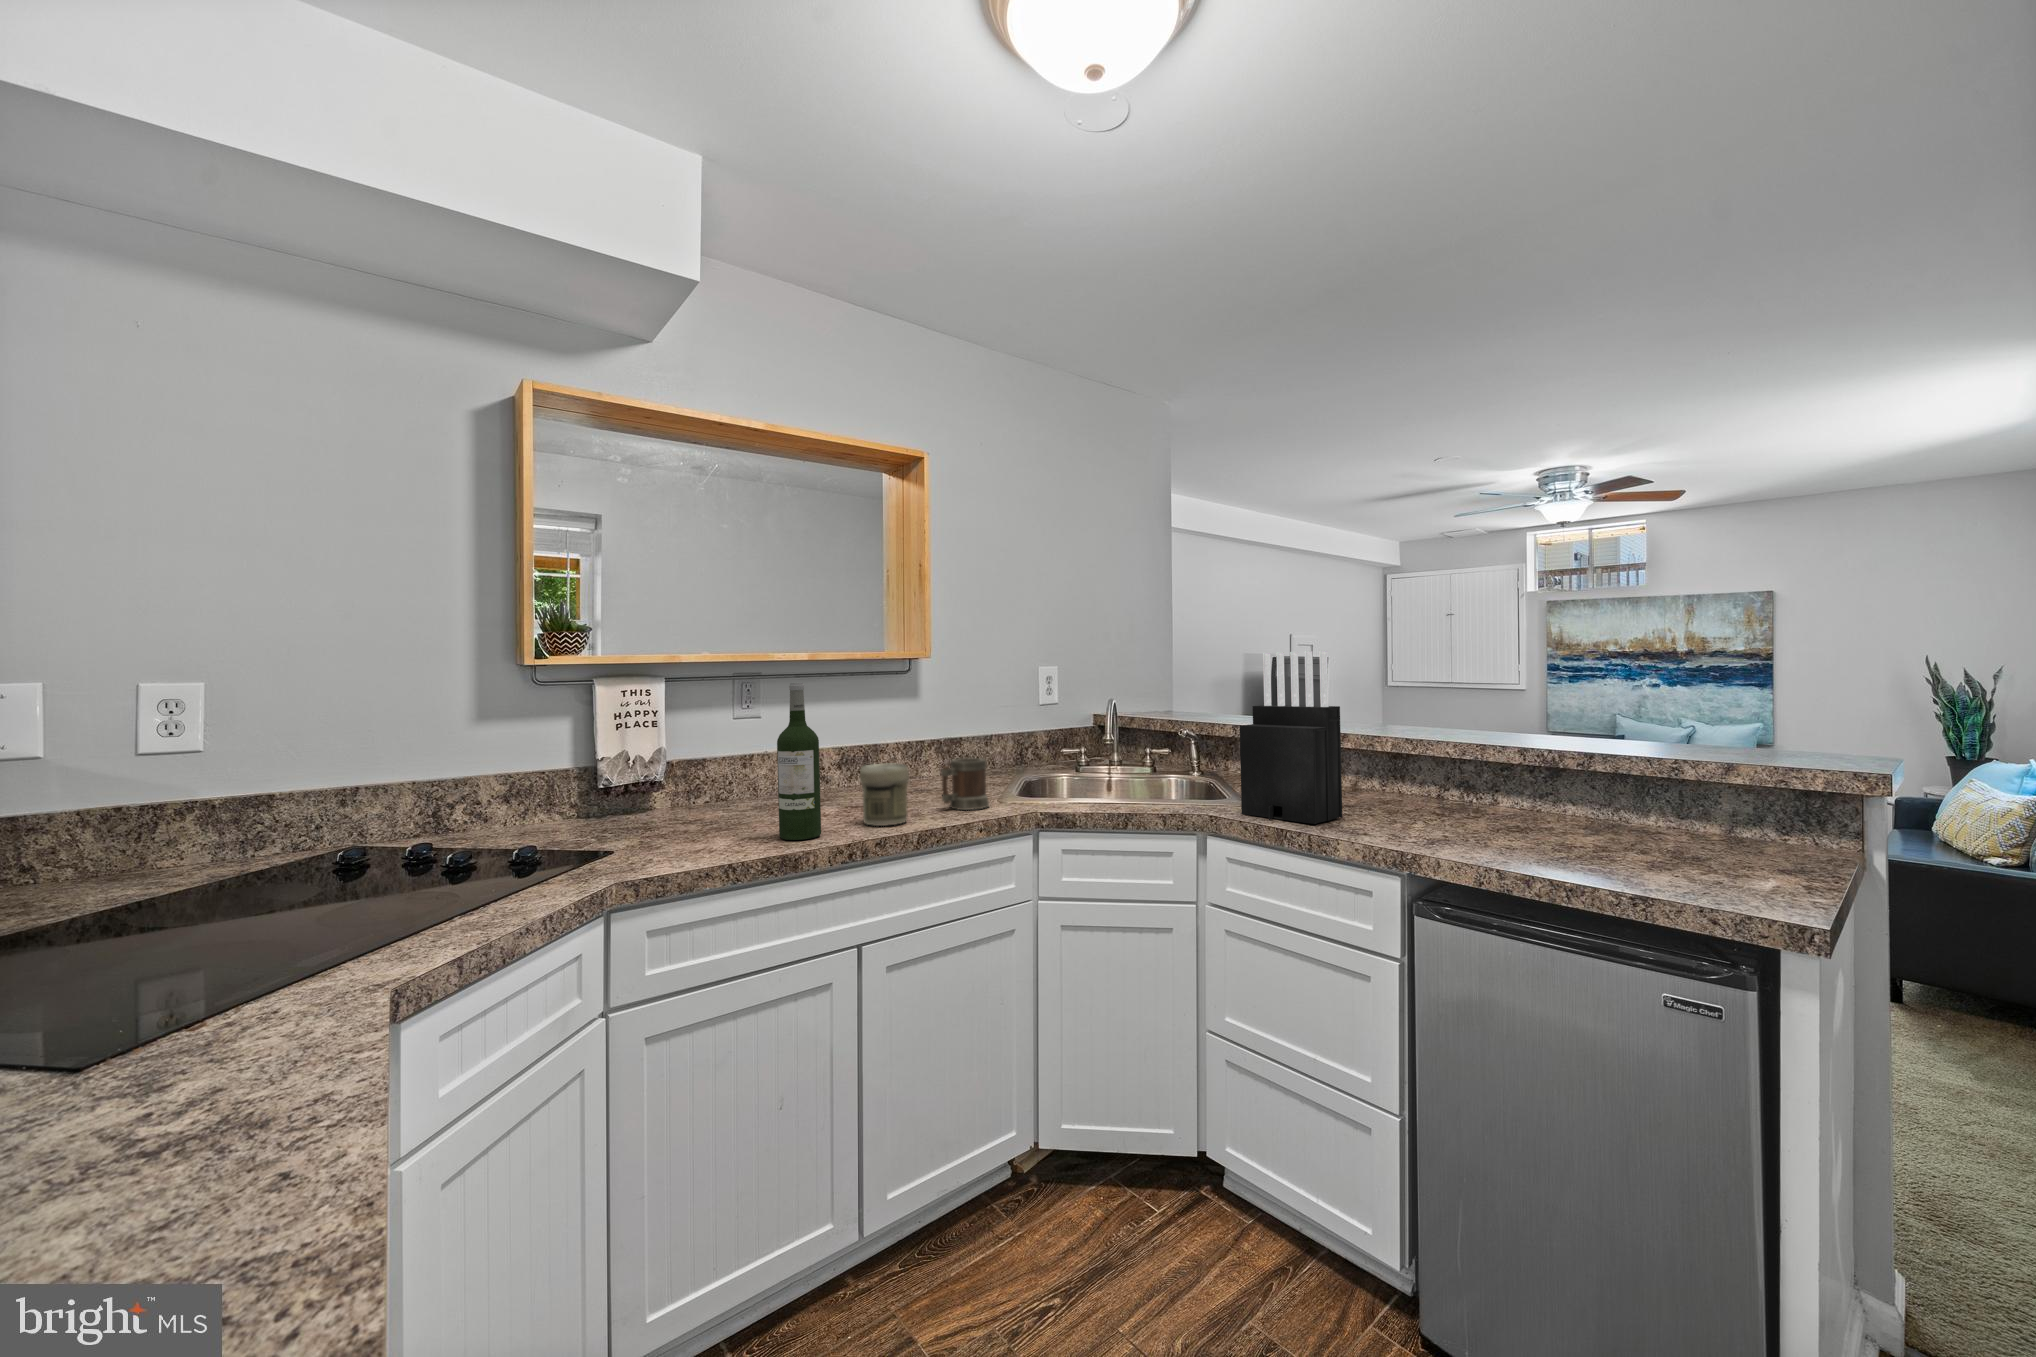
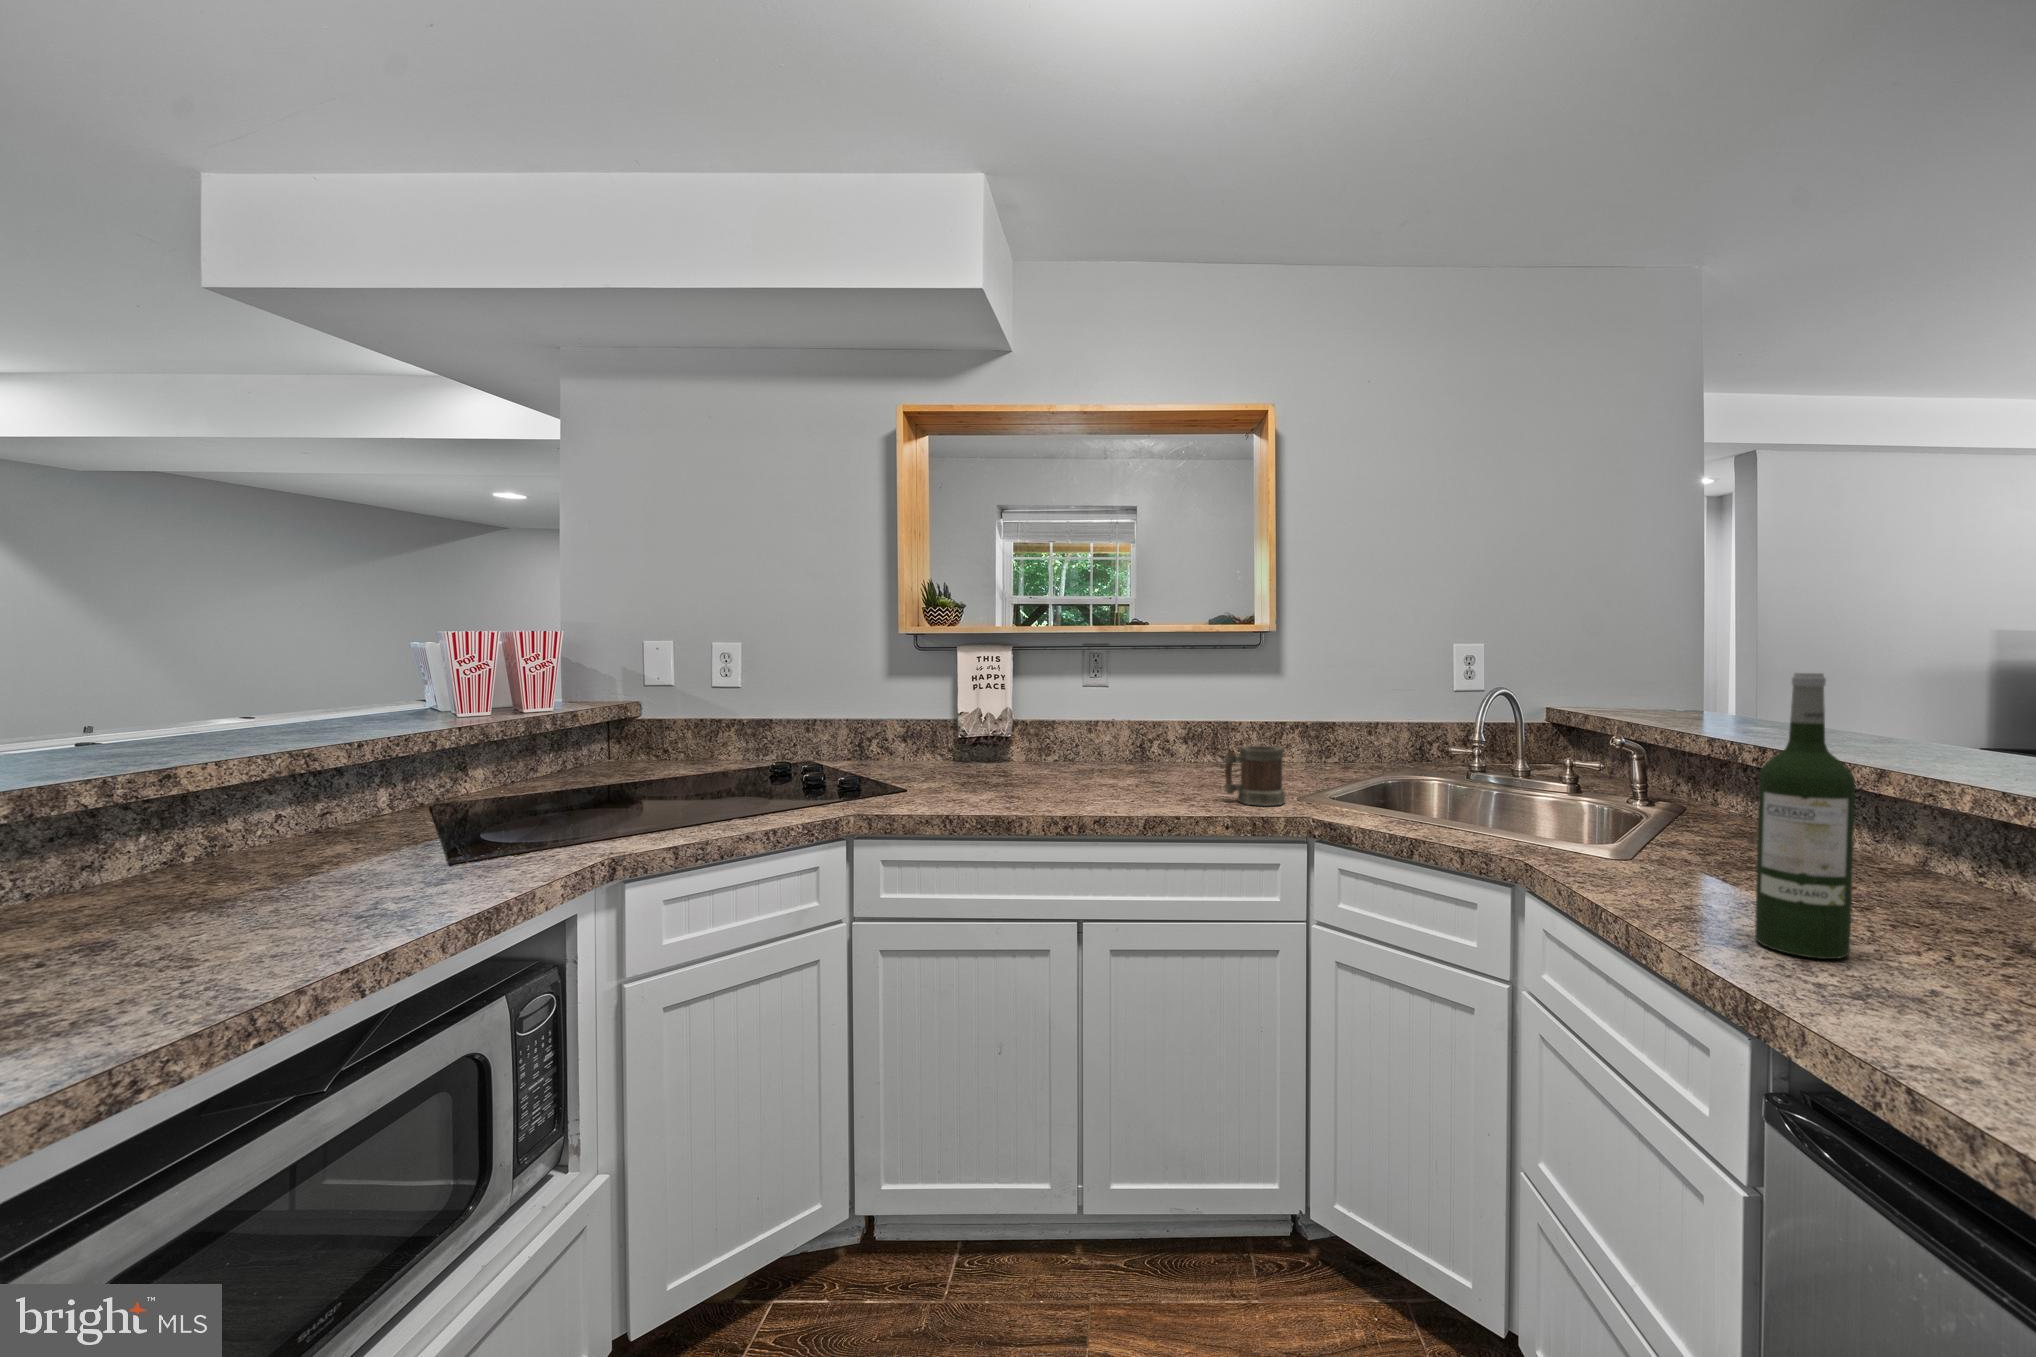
knife block: present [1240,651,1342,824] -> none [1595,626,1765,902]
wine bottle: present [777,683,821,840] -> present [1755,673,1855,959]
jar: present [860,764,909,826] -> none [1117,742,1169,807]

